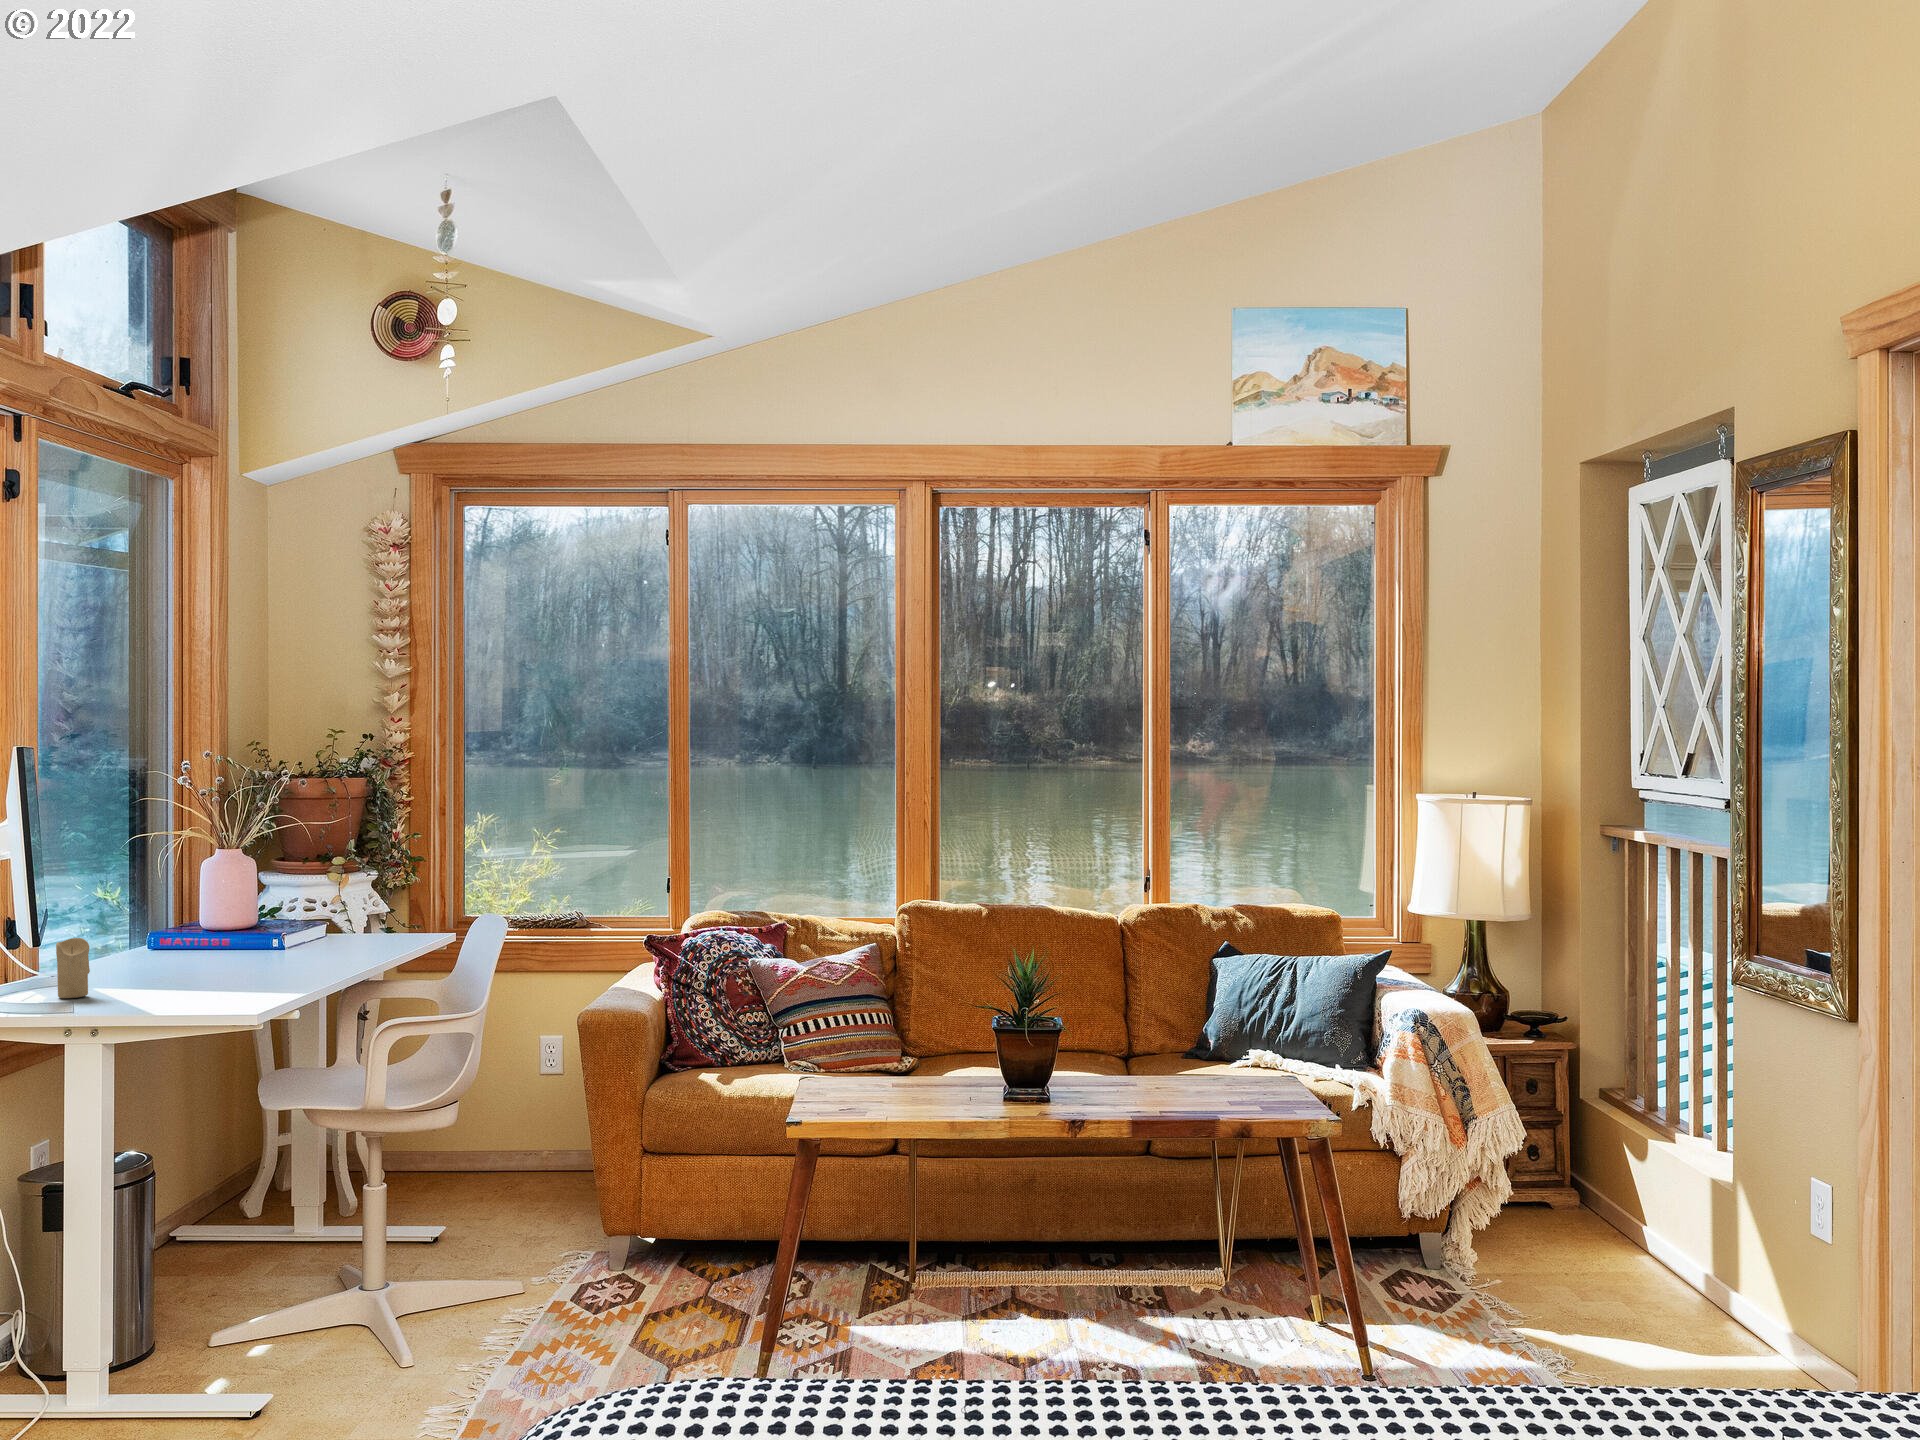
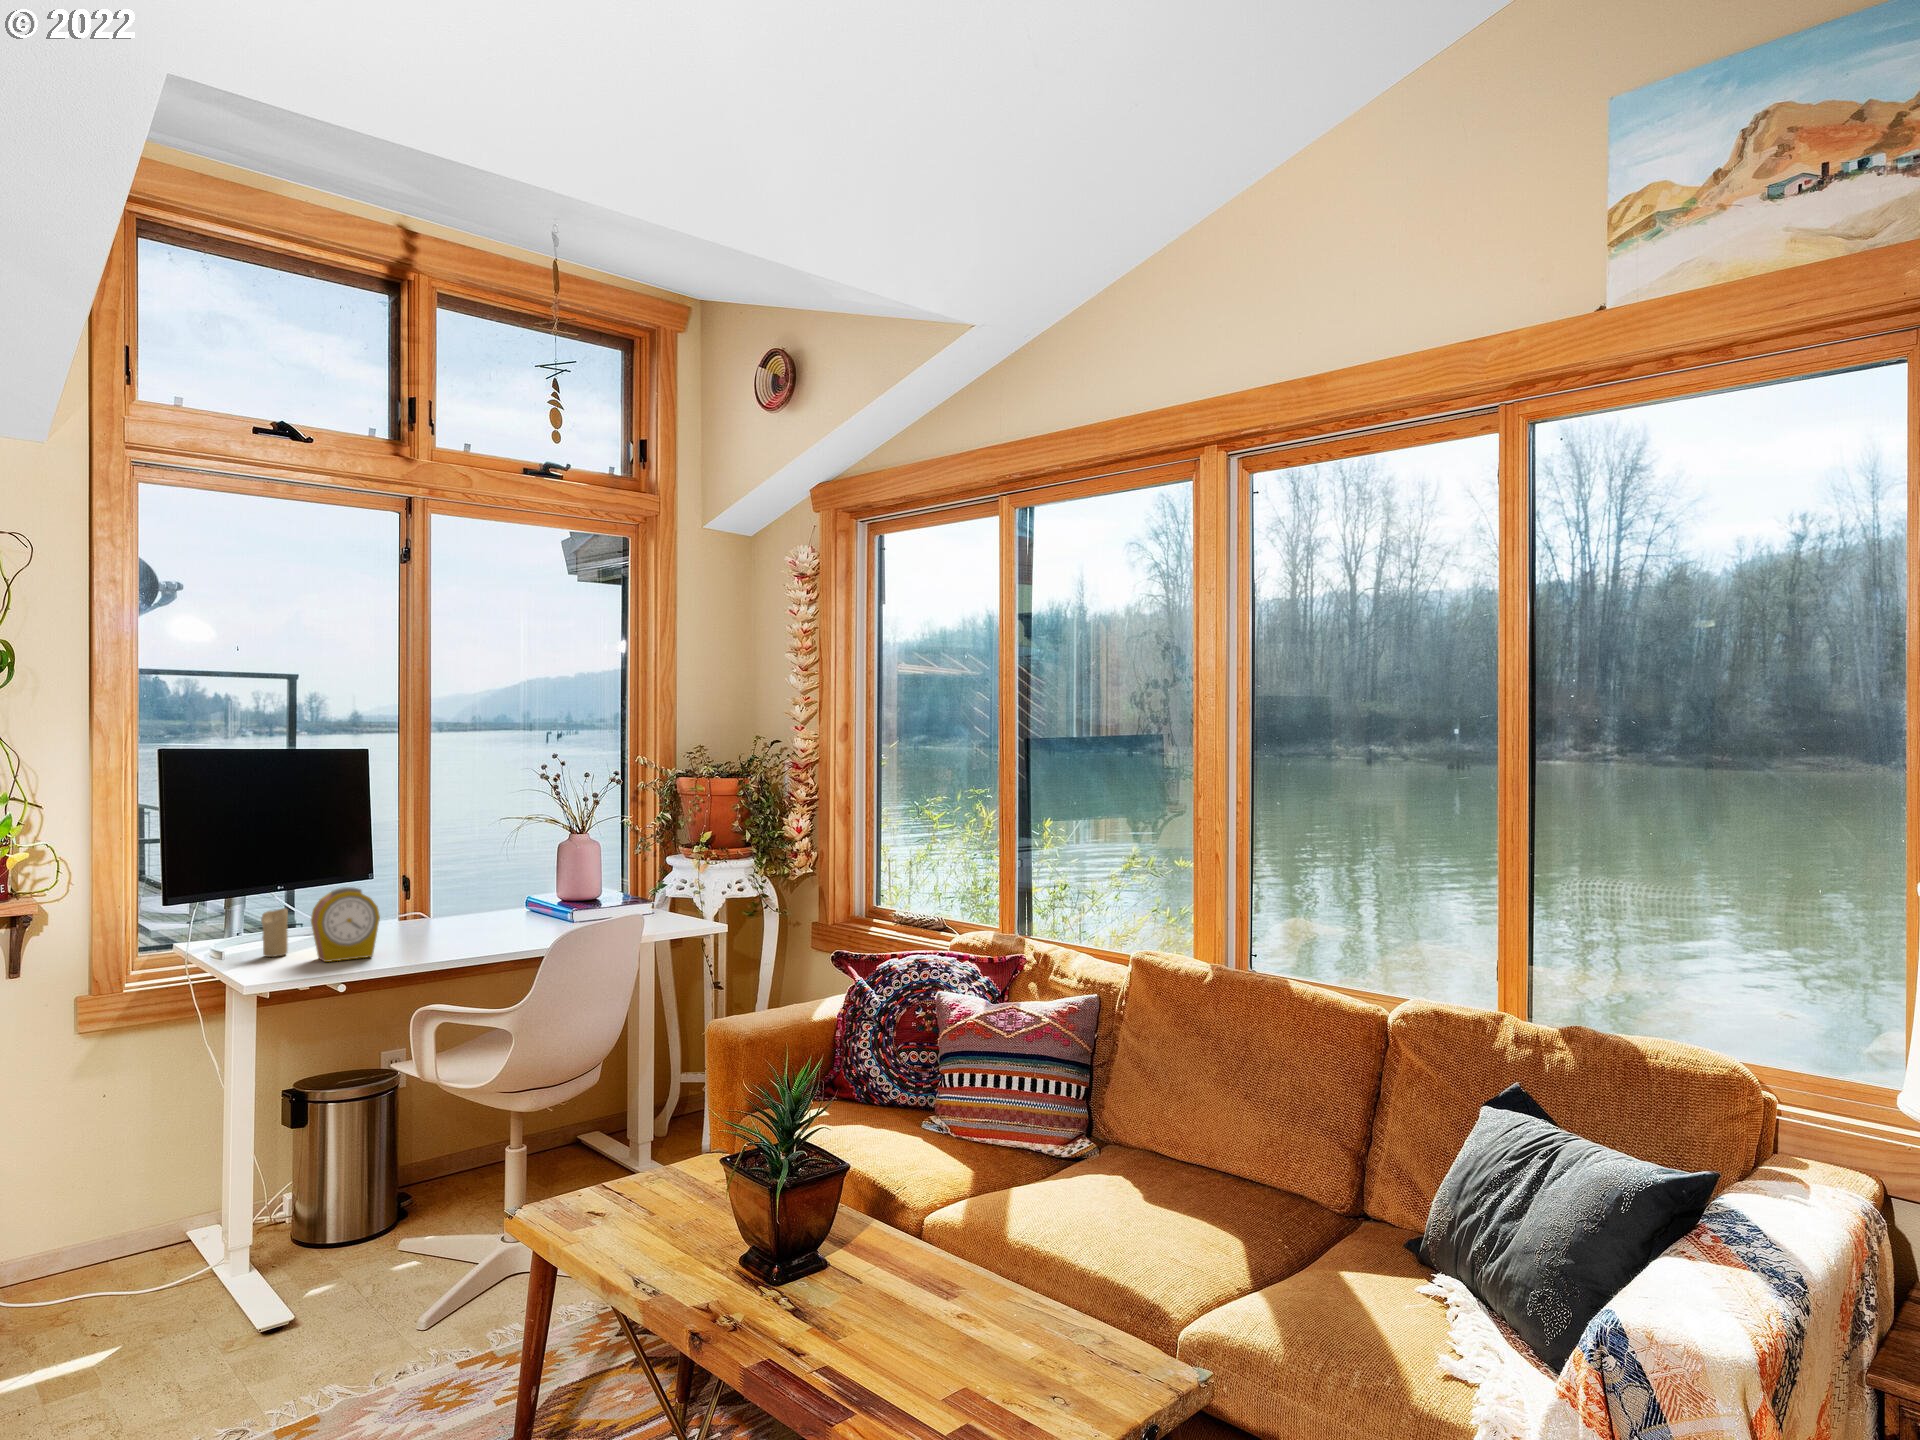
alarm clock: none [136,904,210,993] -> present [311,887,380,962]

